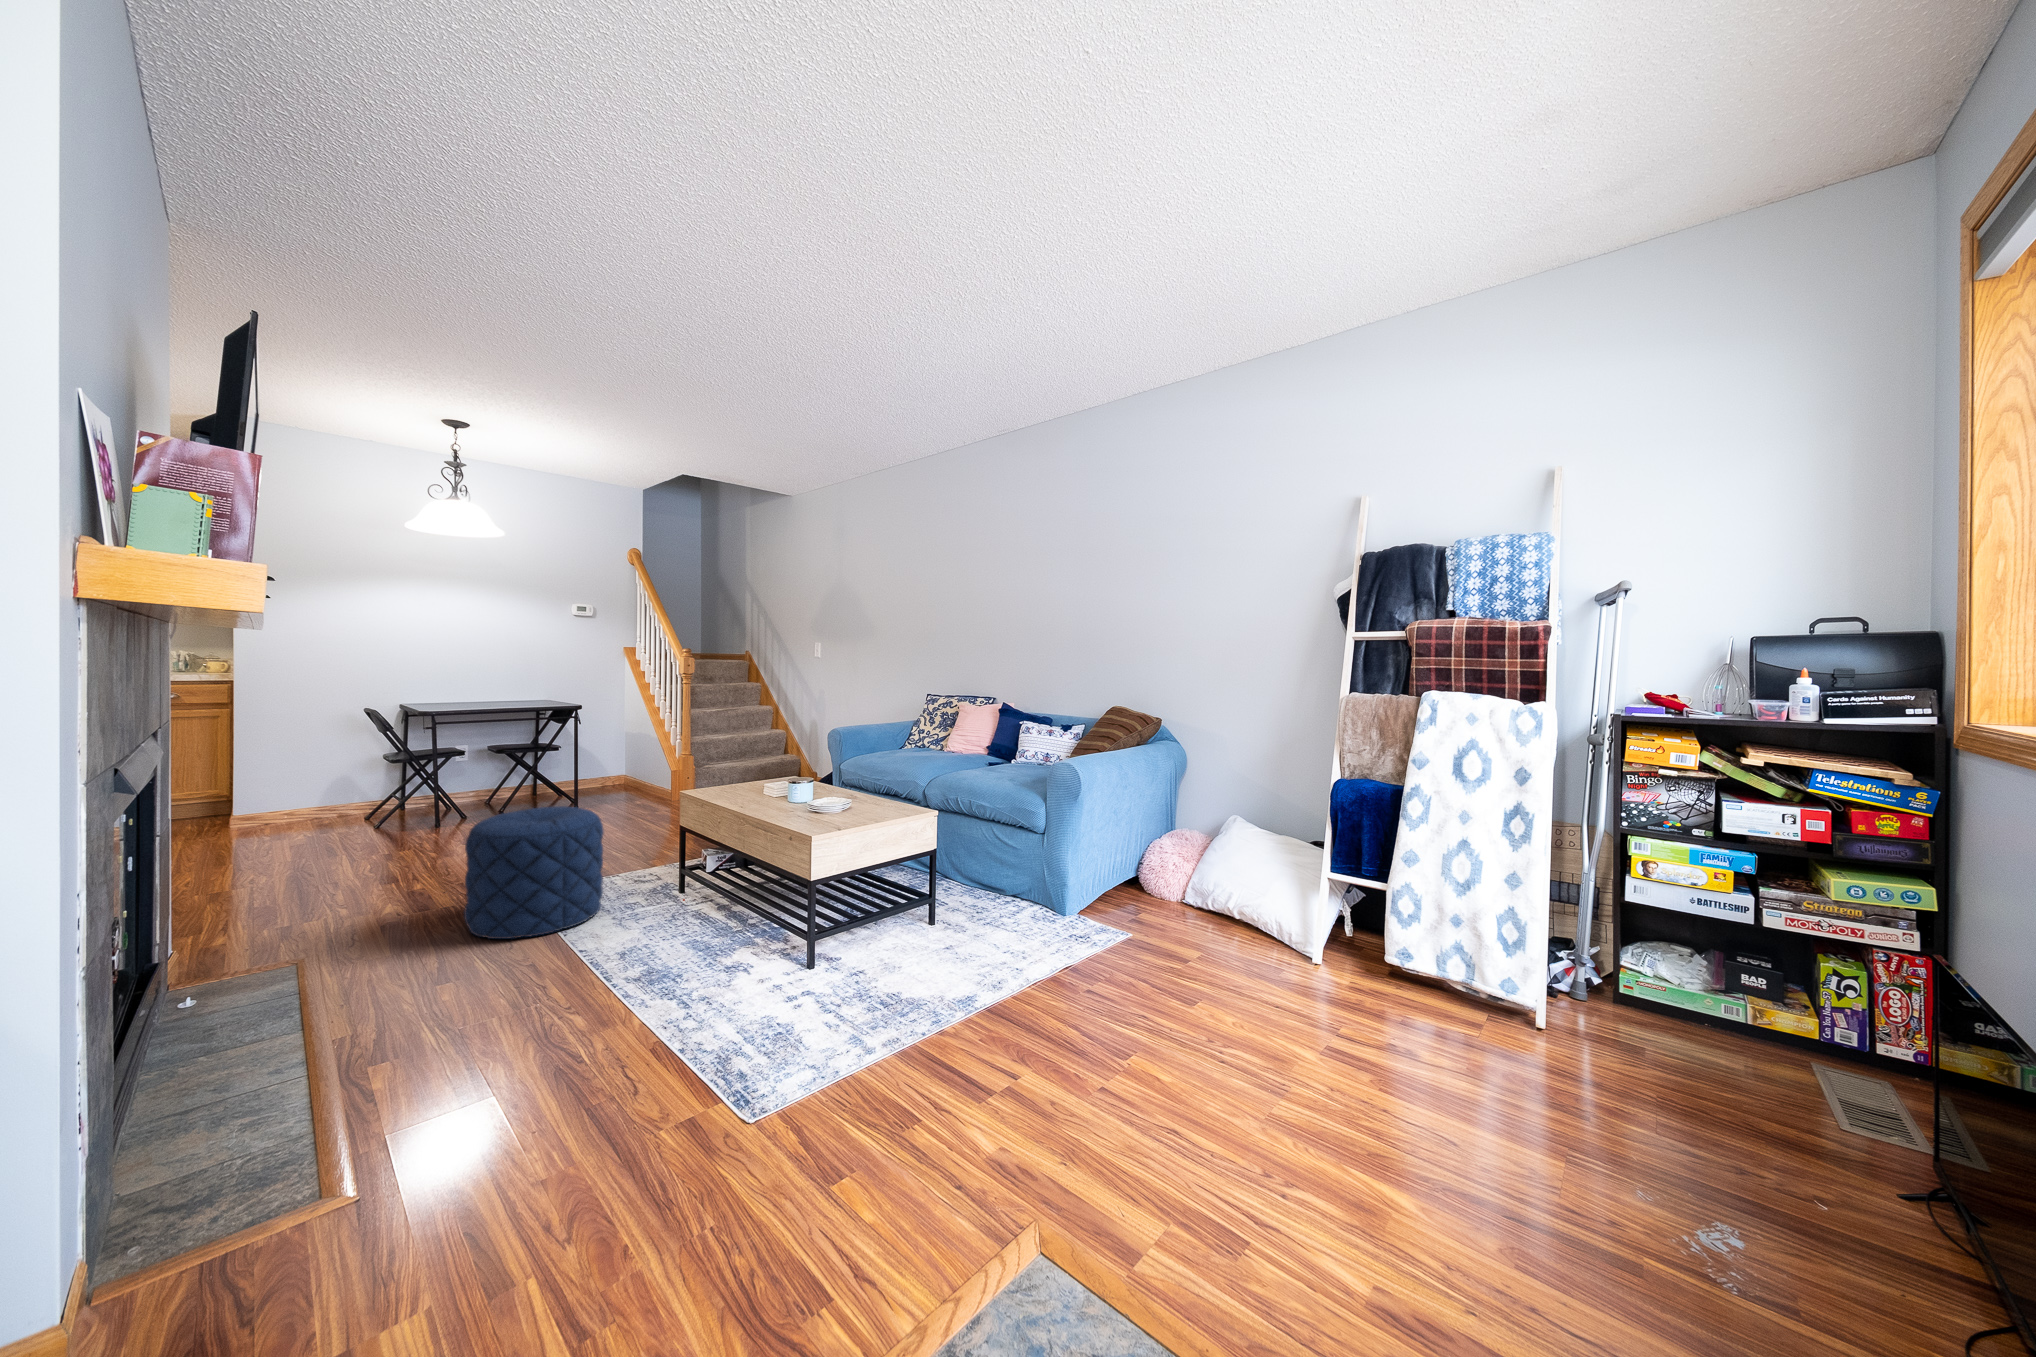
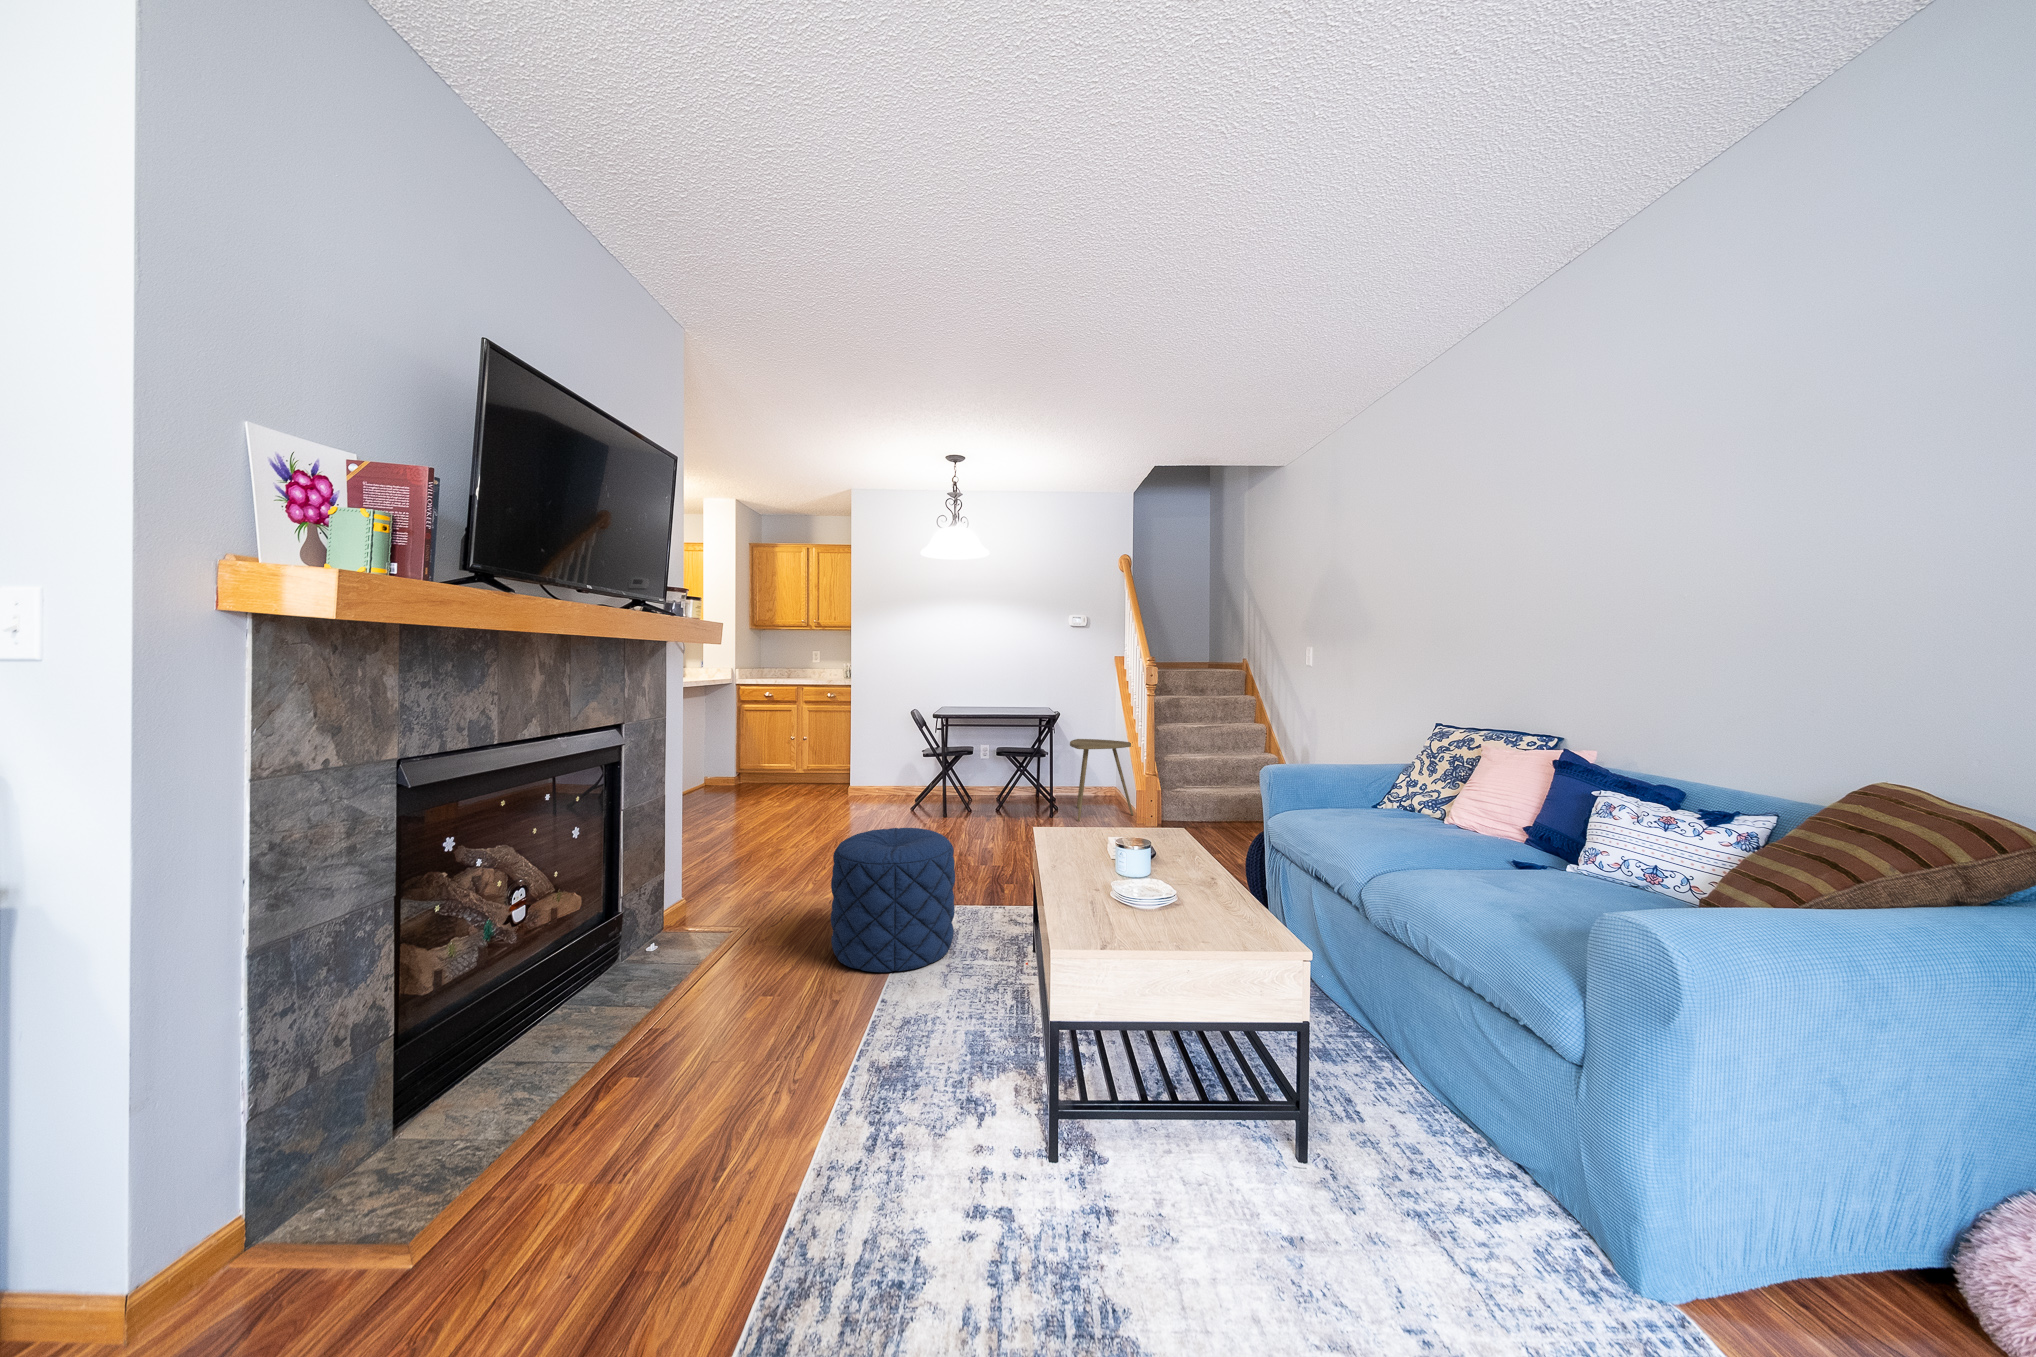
side table: none [590,728,660,806] -> present [1070,739,1133,821]

